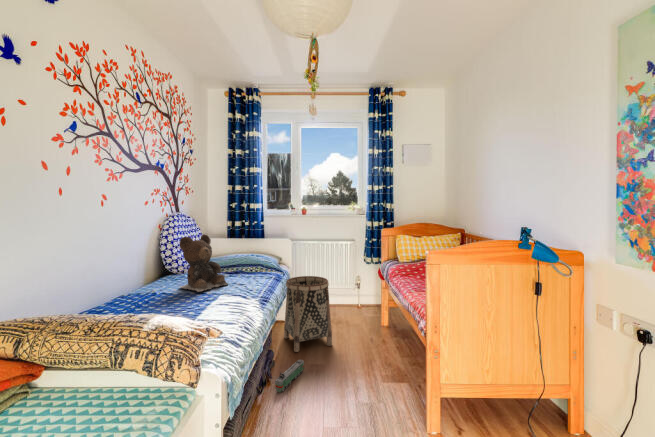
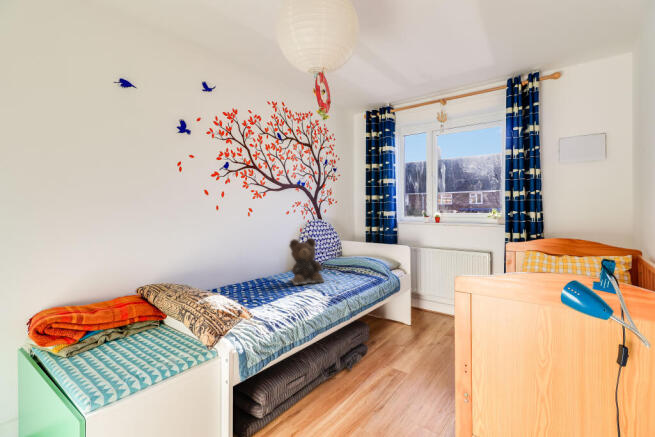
basket: present [284,276,332,352] -> none [386,284,434,368]
toy train: present [275,360,304,392] -> none [336,370,380,396]

